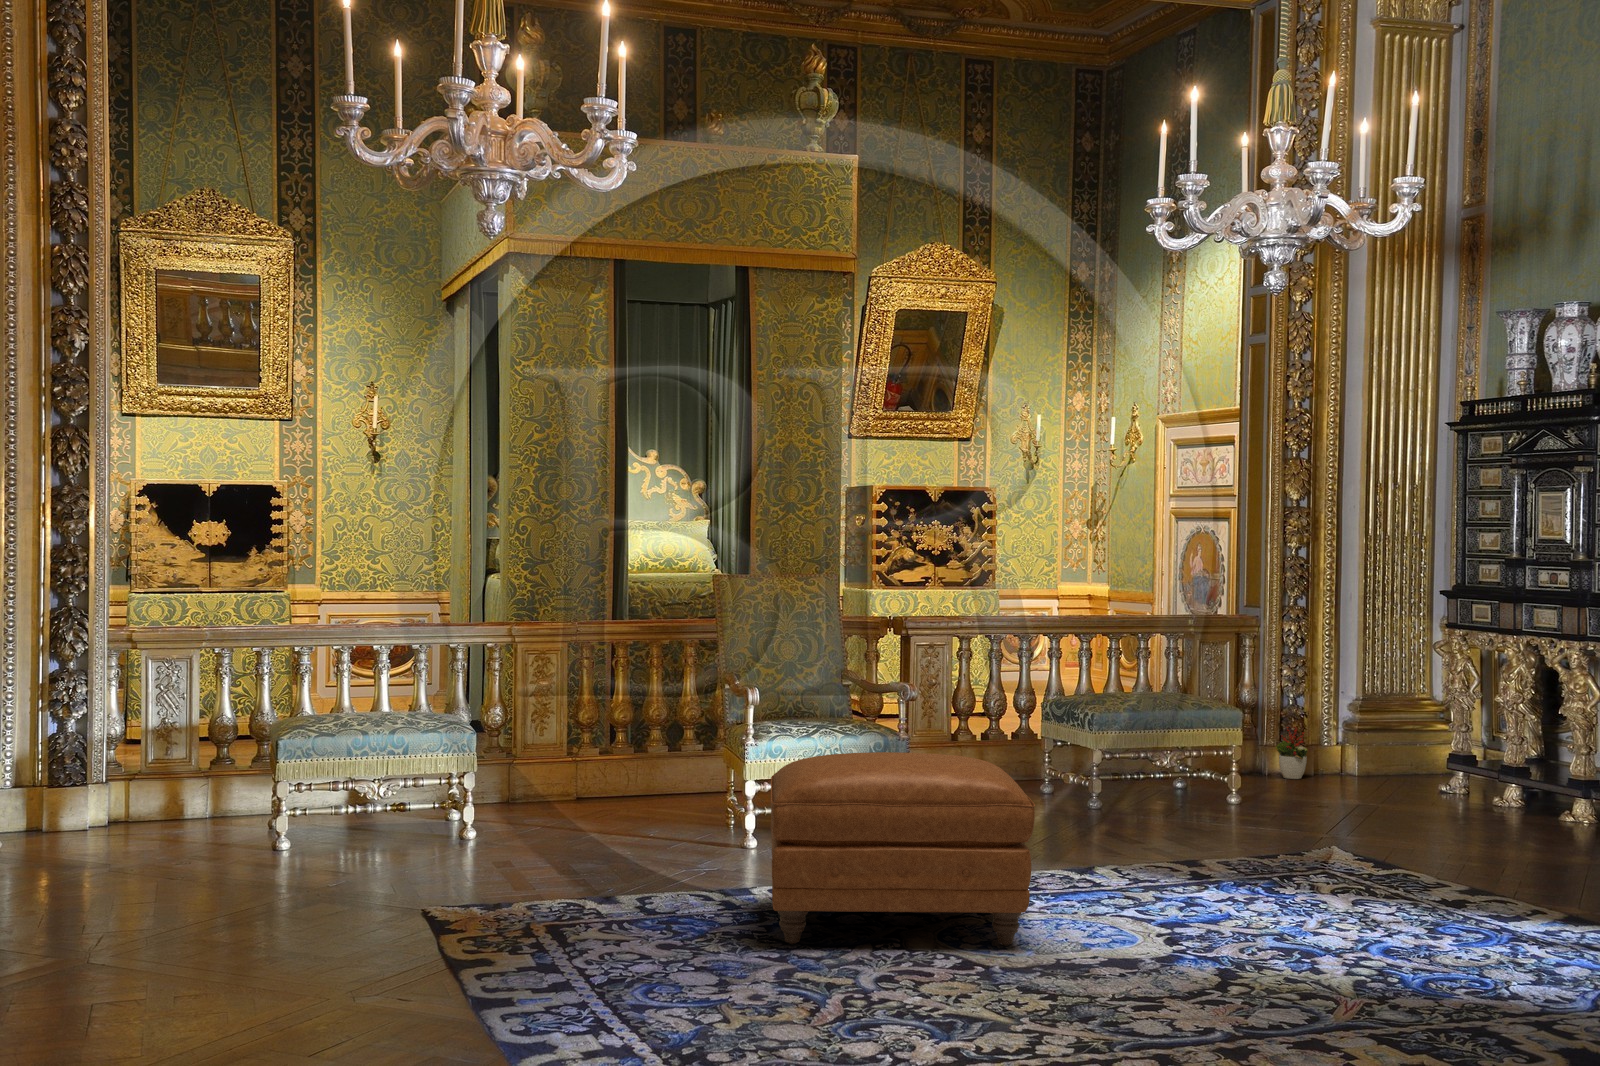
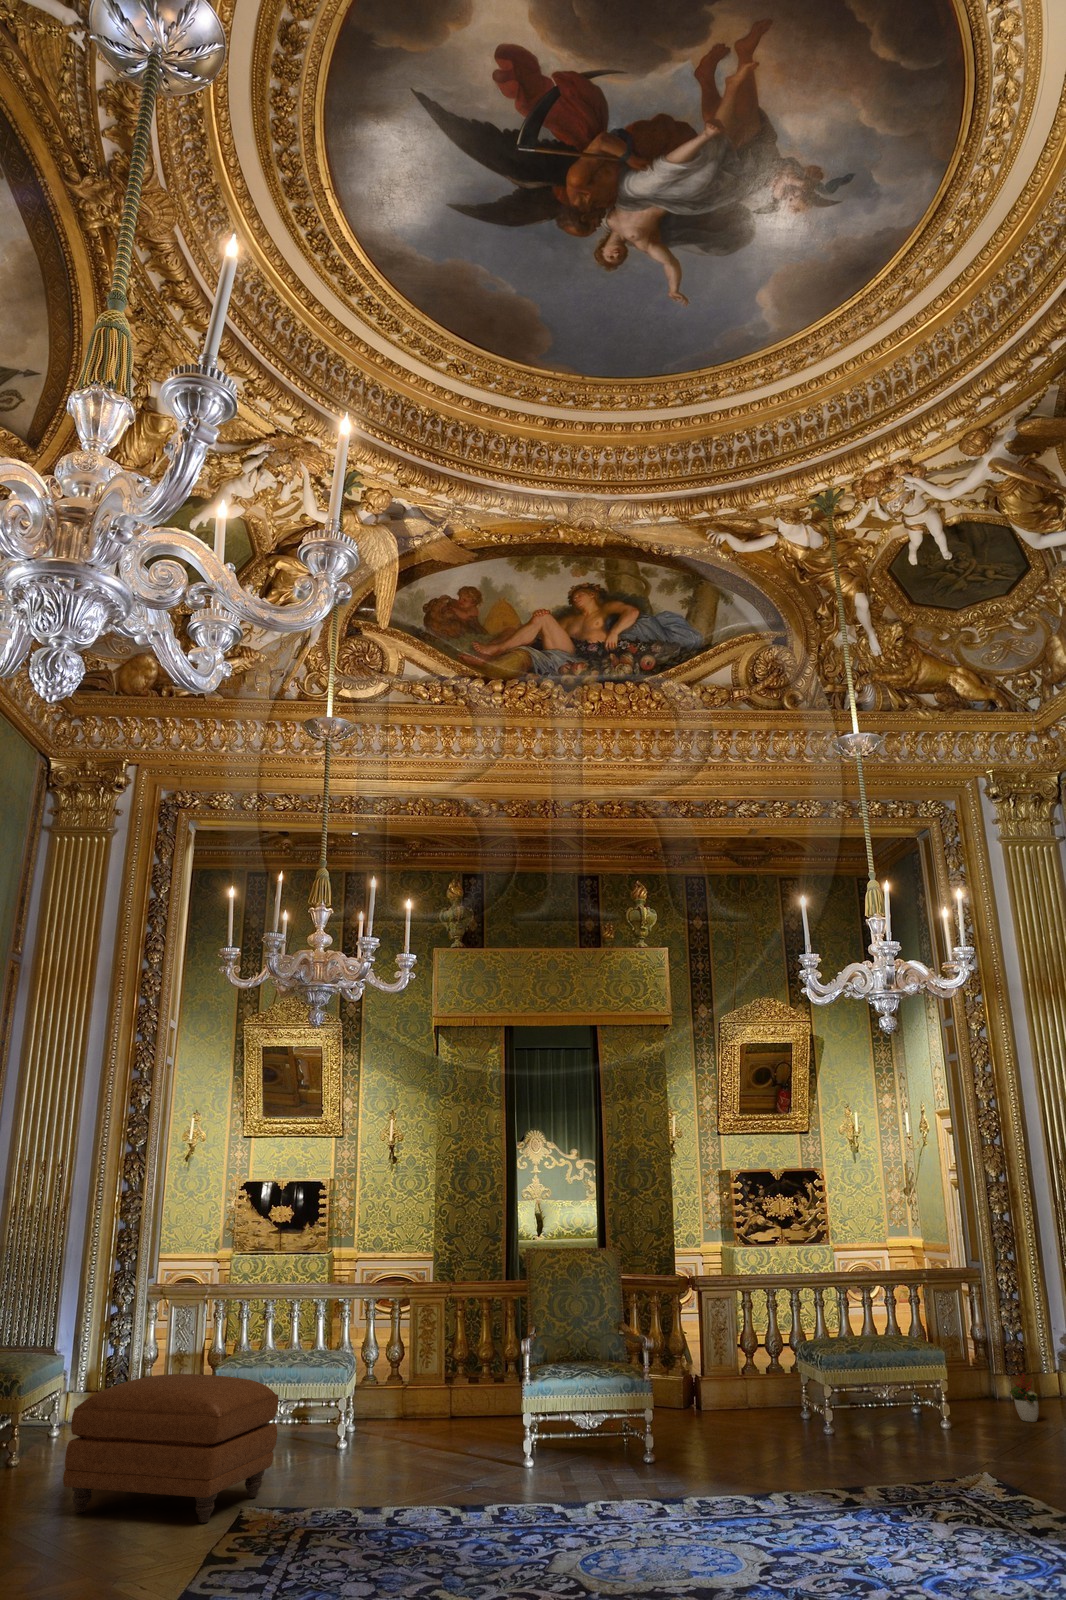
ottoman: present [771,752,1035,946] -> present [63,1374,279,1524]

